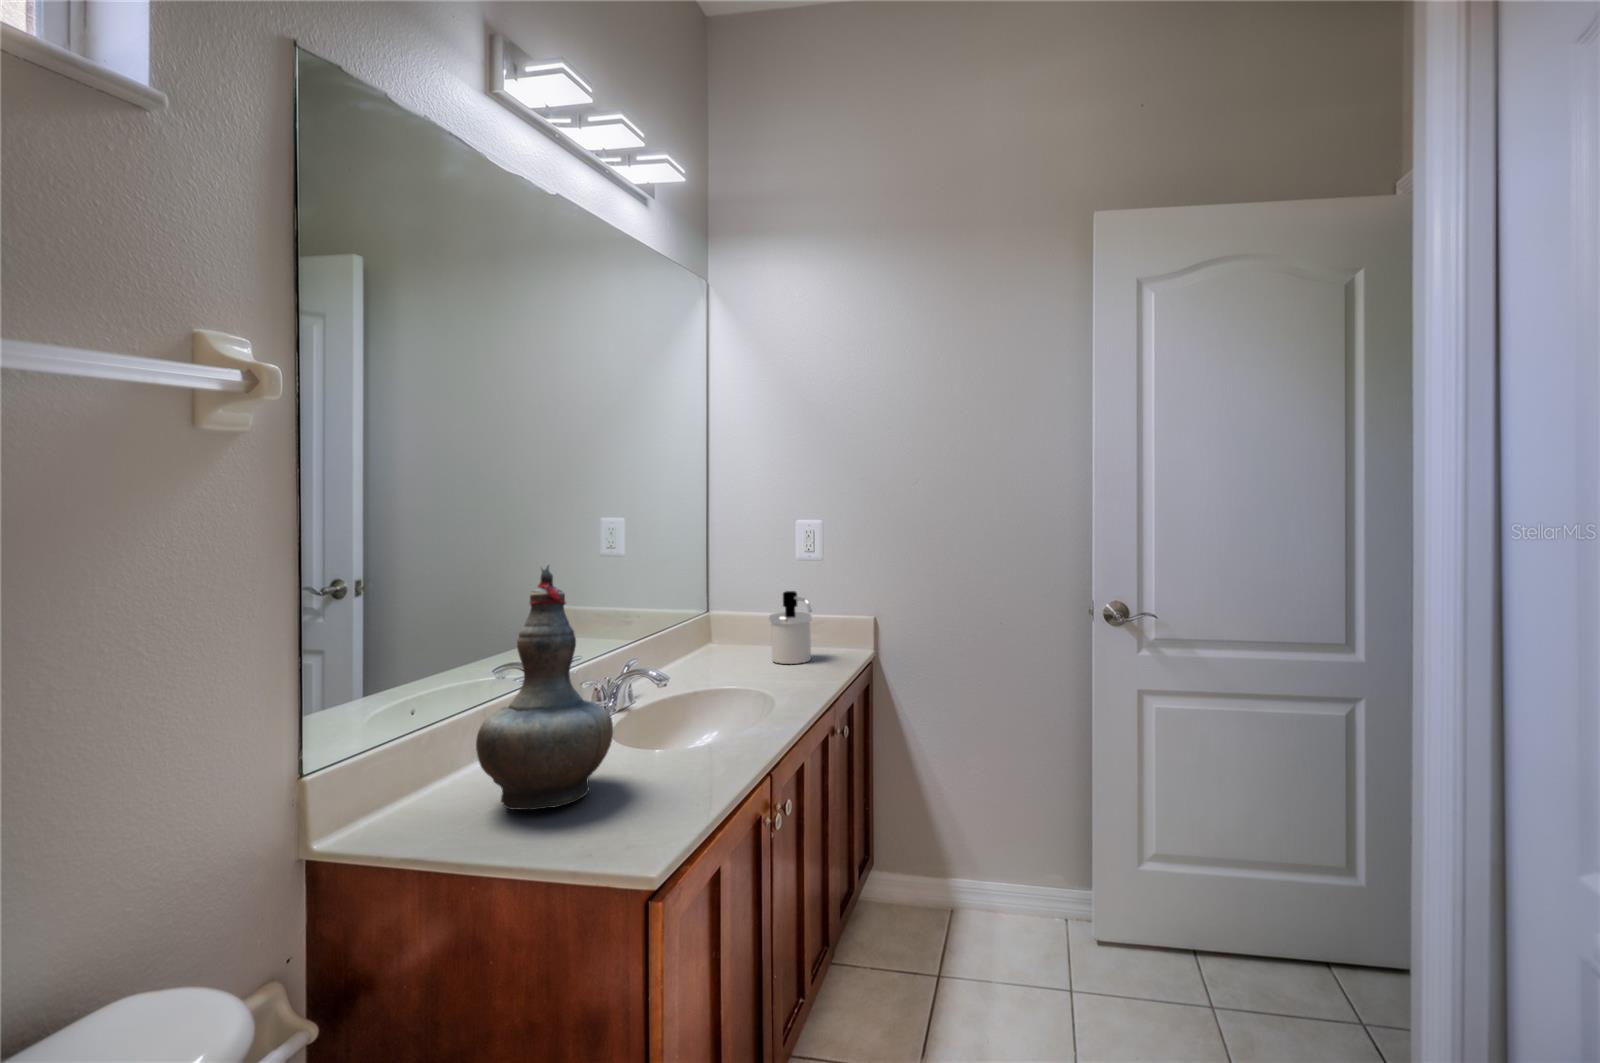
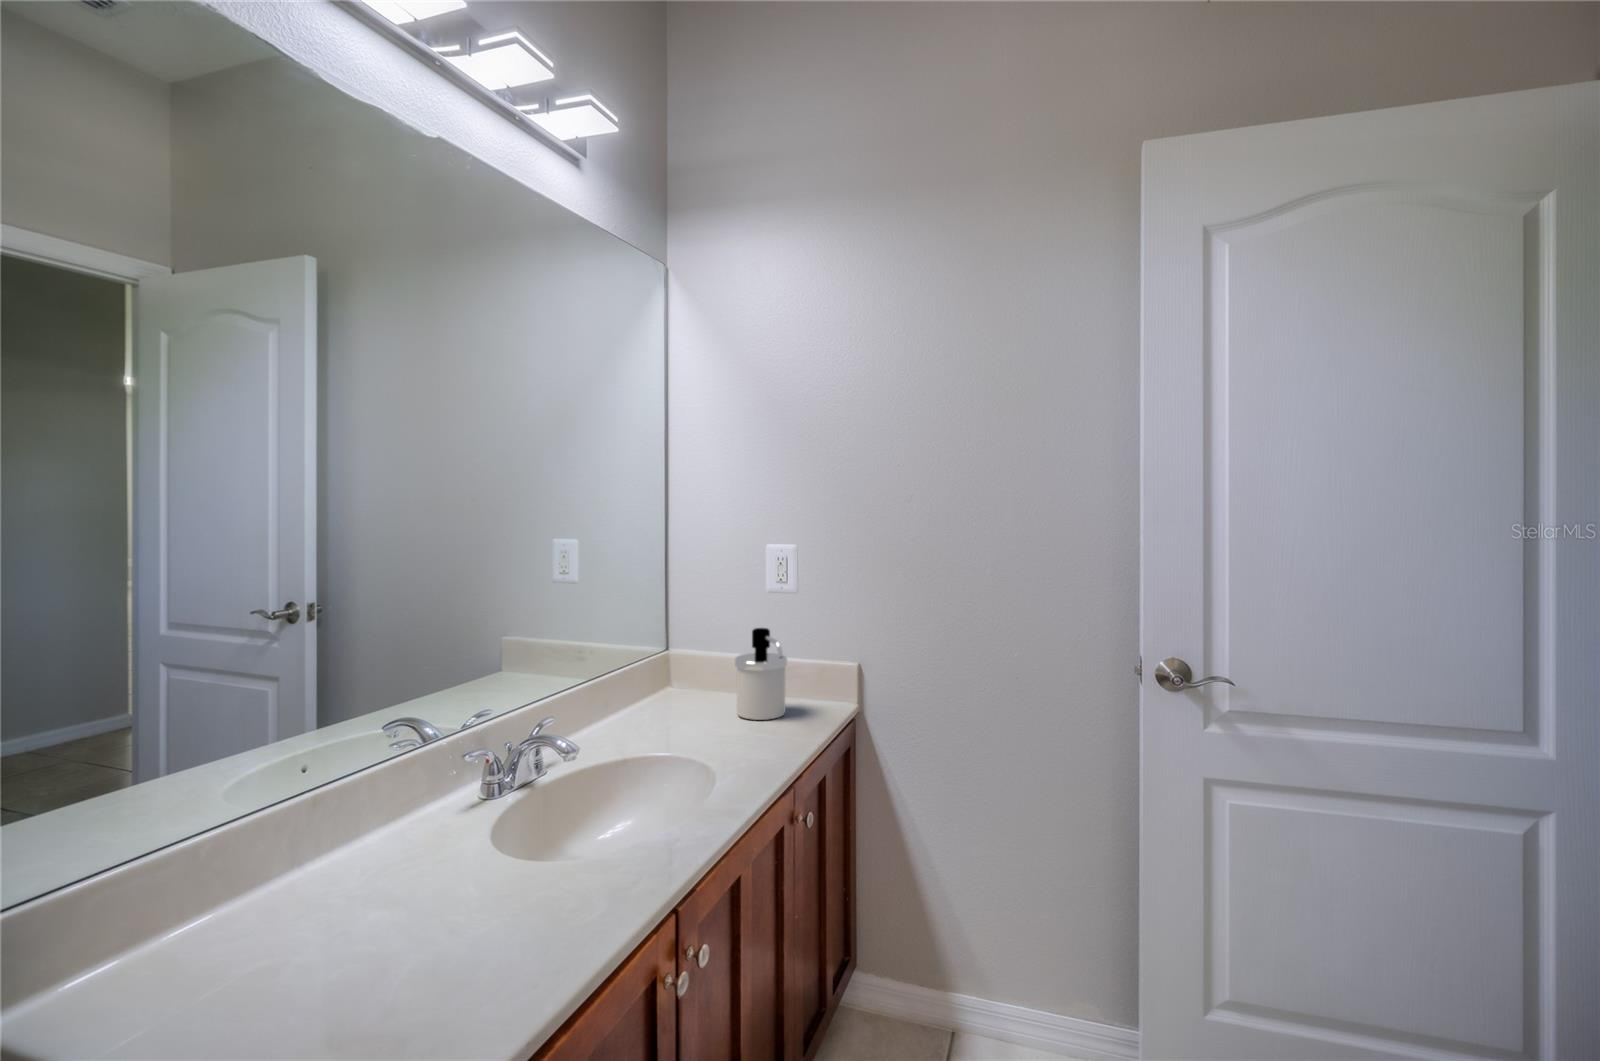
decorative vase: present [476,565,613,810] -> none [229,626,439,983]

